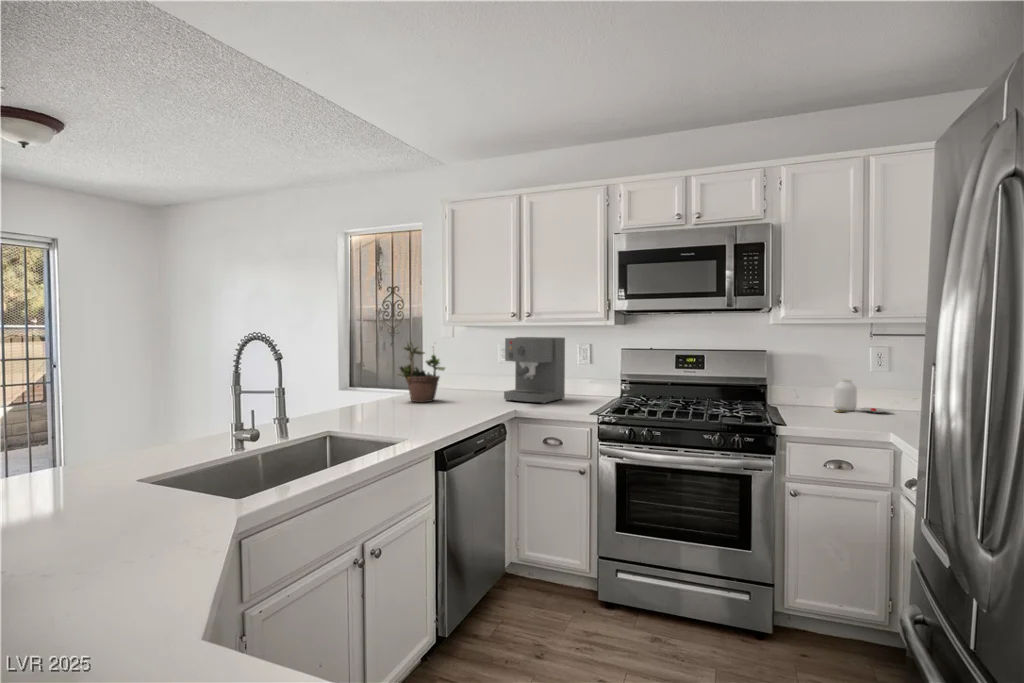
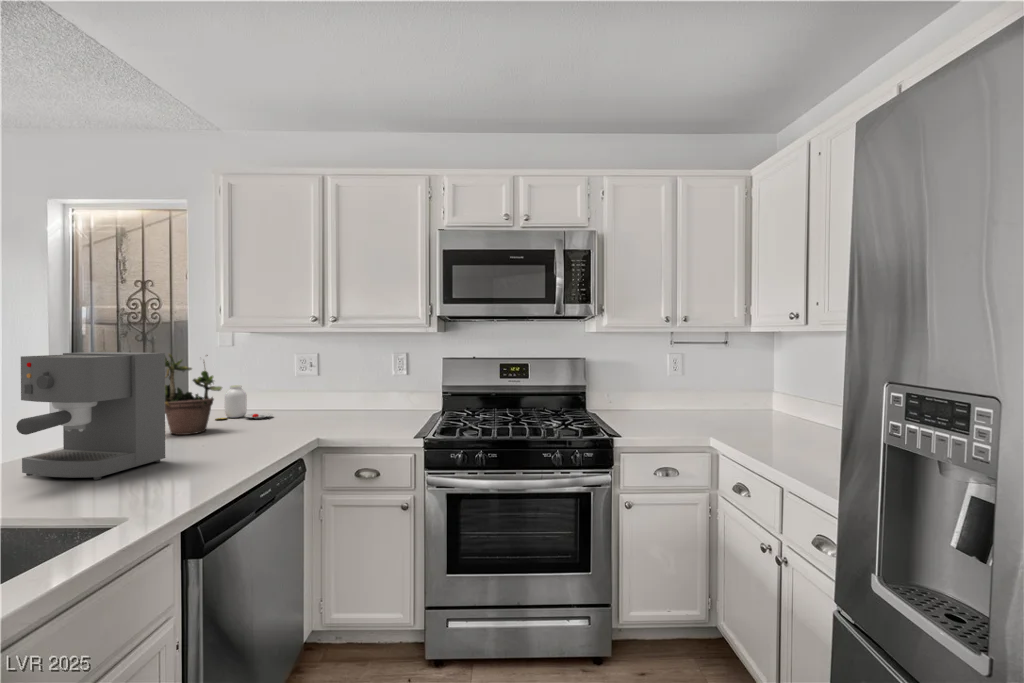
coffee maker: present [504,337,565,404] -> present [16,352,165,480]
jar: present [834,379,891,413] -> present [215,385,273,420]

